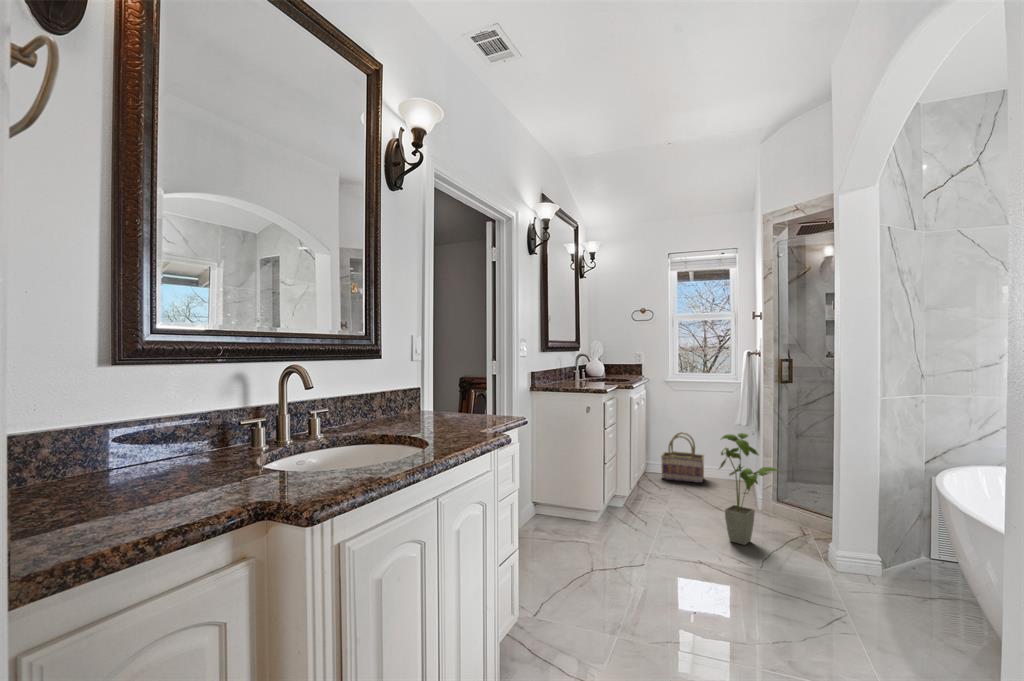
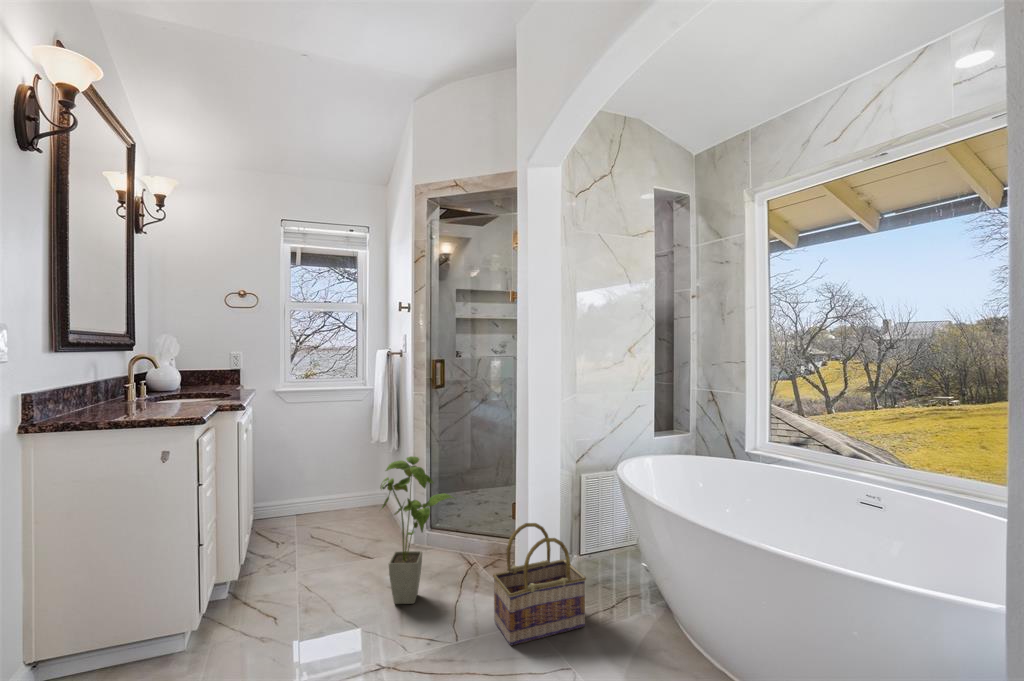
basket: present [661,432,704,483] -> present [493,523,586,645]

